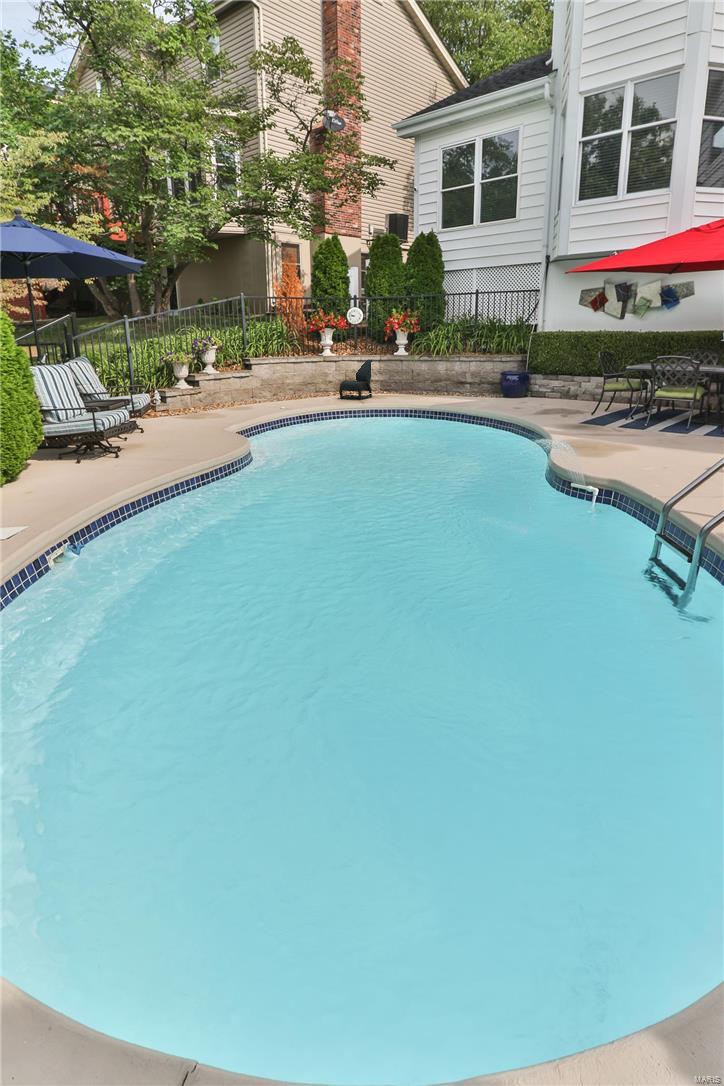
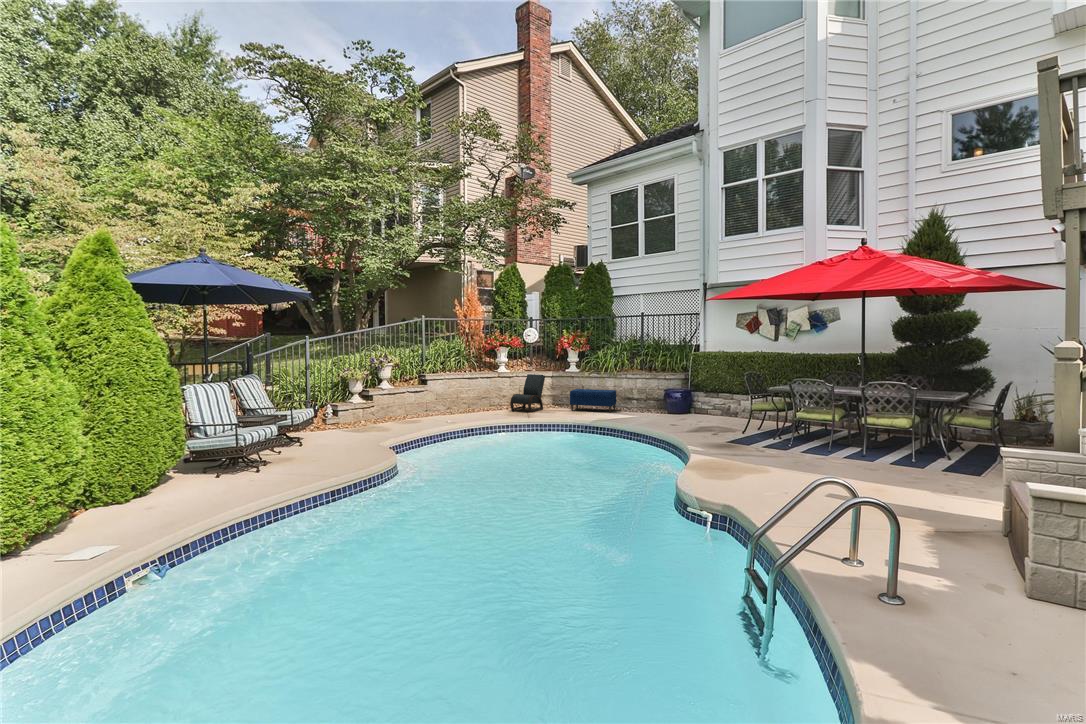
bench: none [400,375,447,400] -> present [570,389,616,412]

